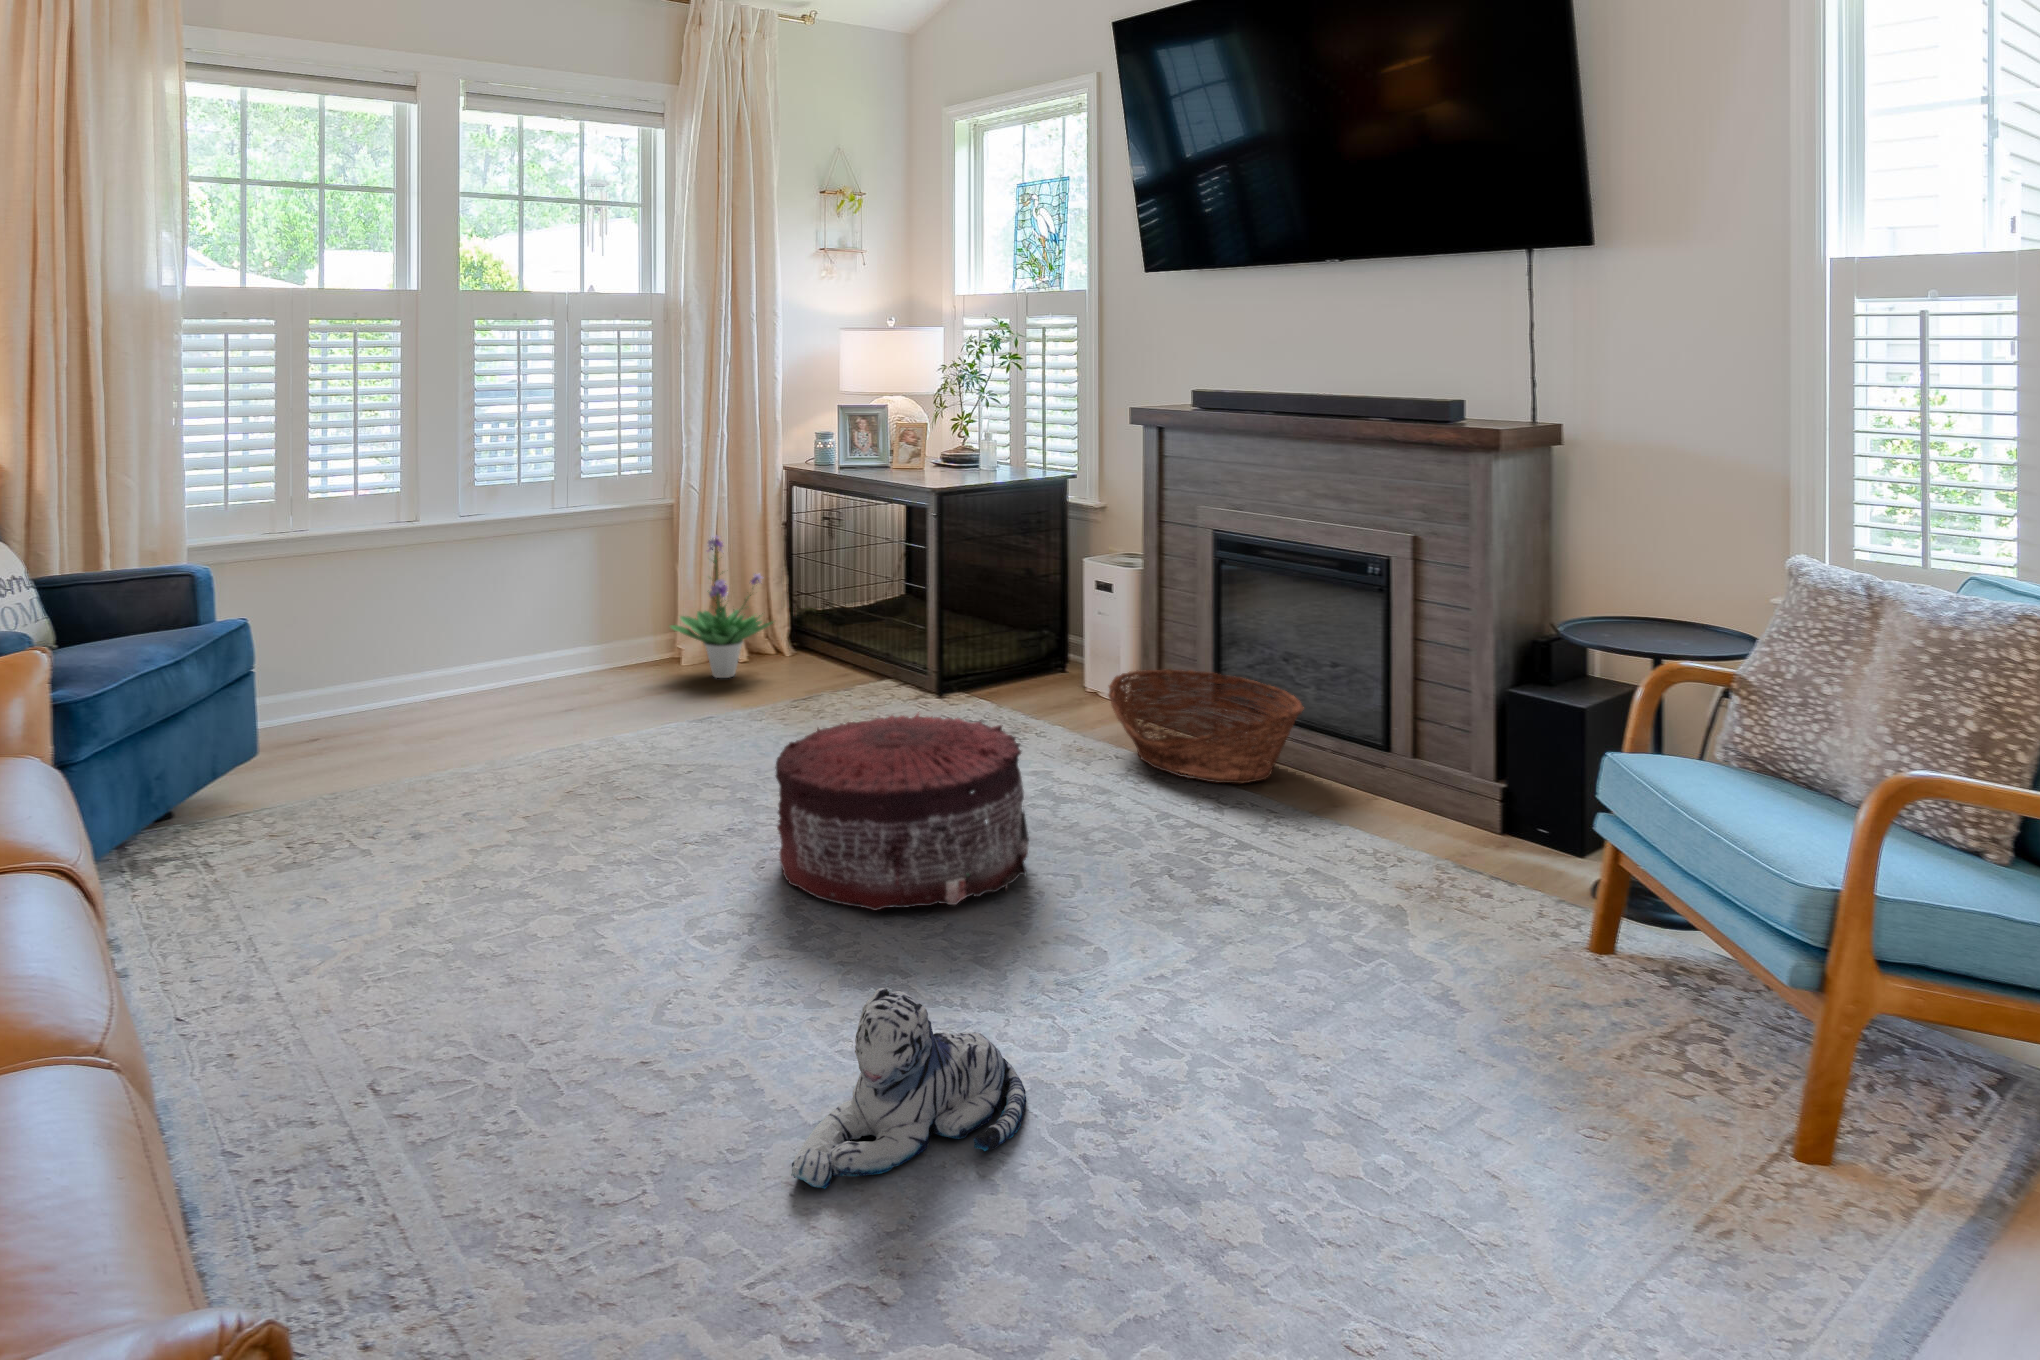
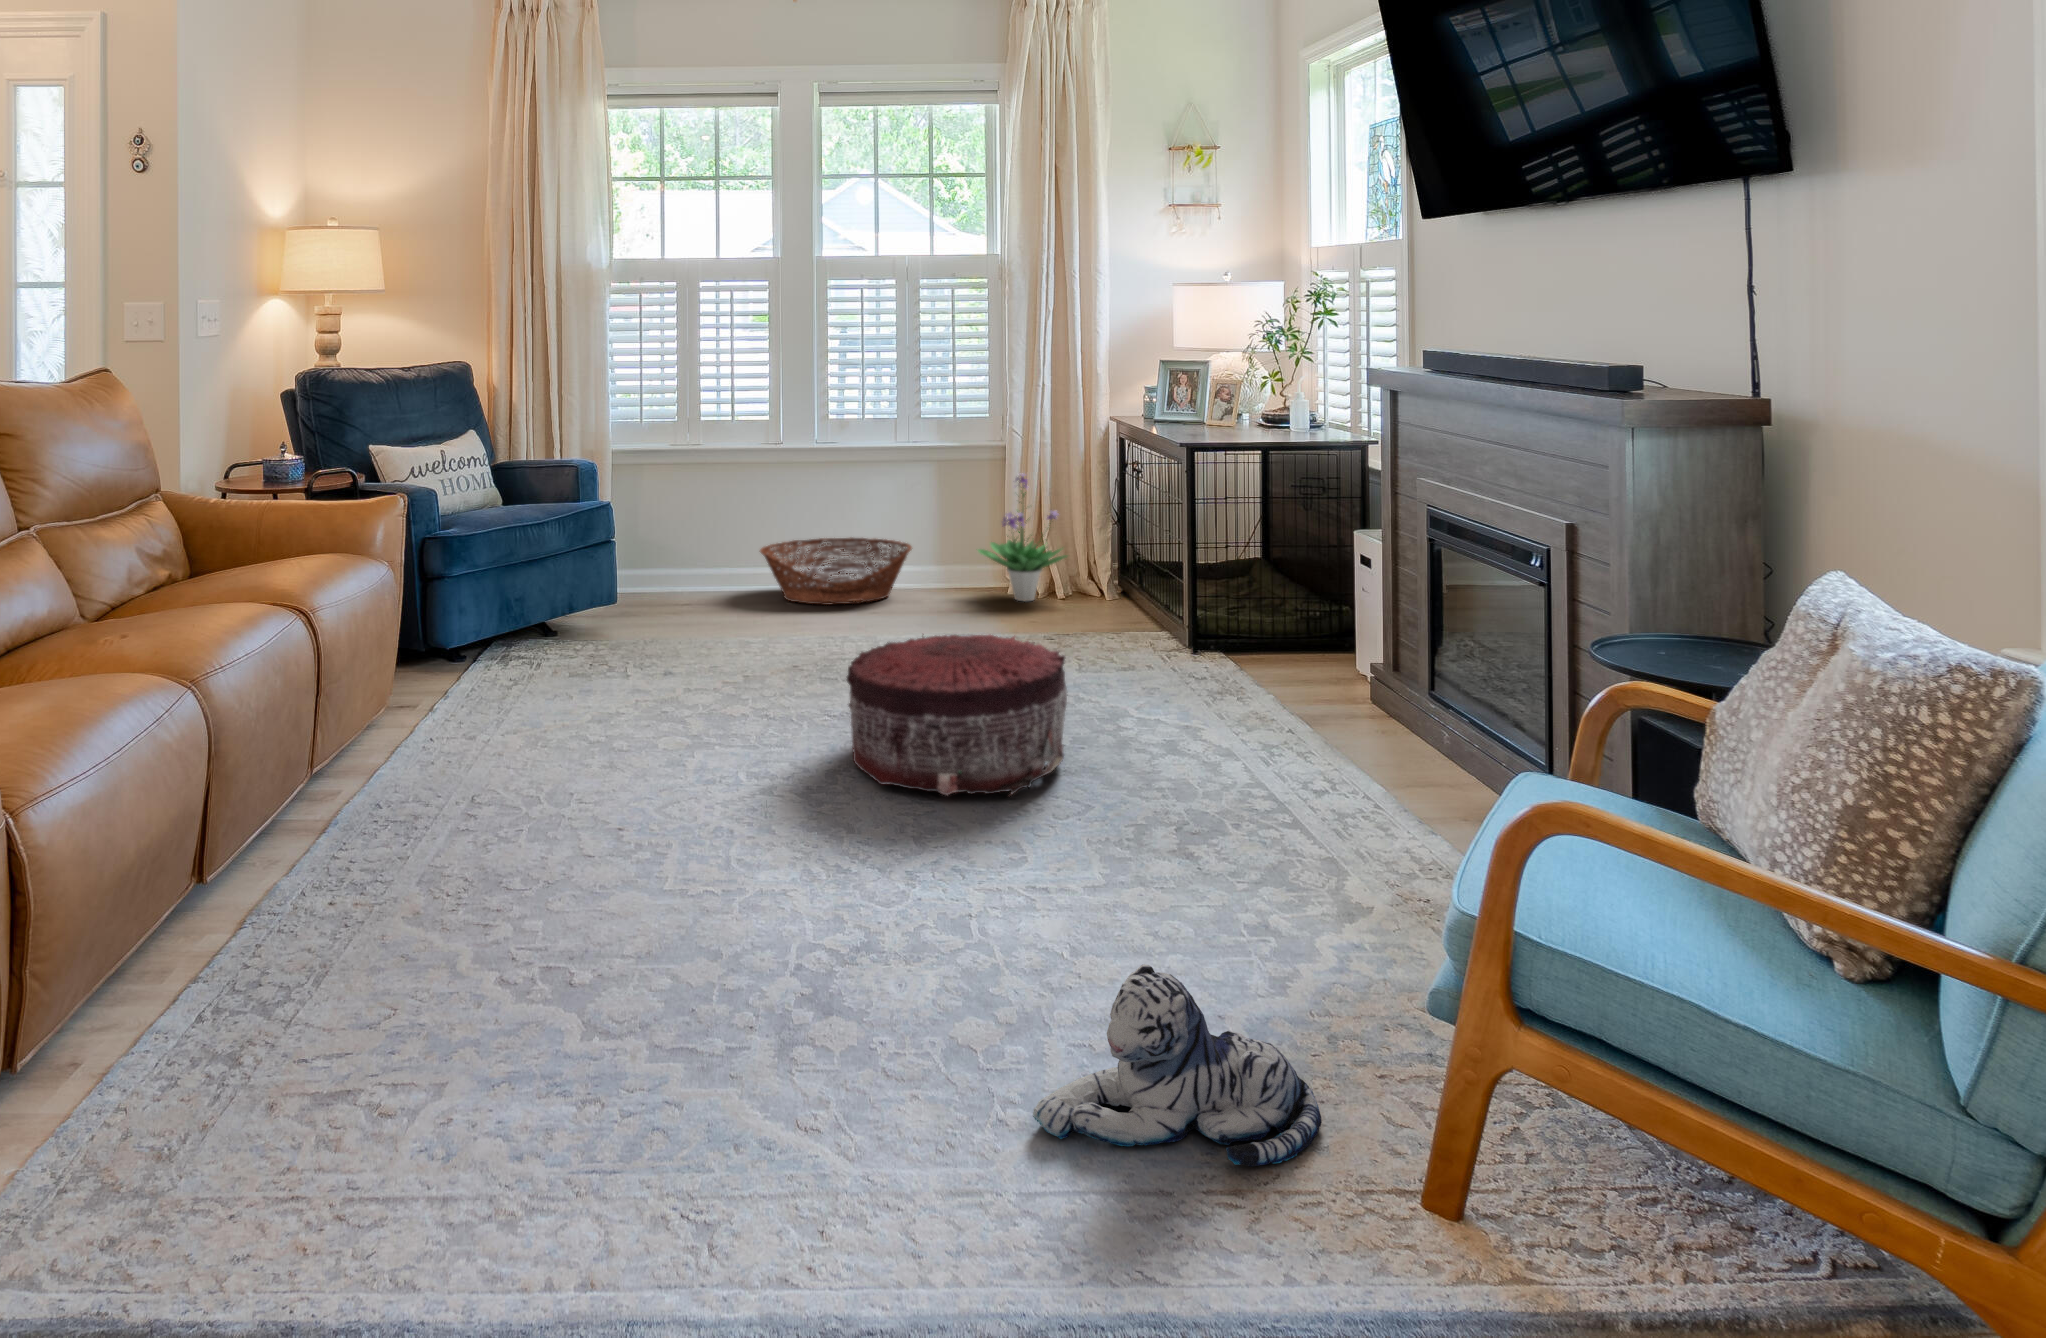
basket: present [1108,669,1304,783] -> present [760,537,912,605]
plush toy: present [791,988,1026,1189] -> present [1033,964,1322,1167]

